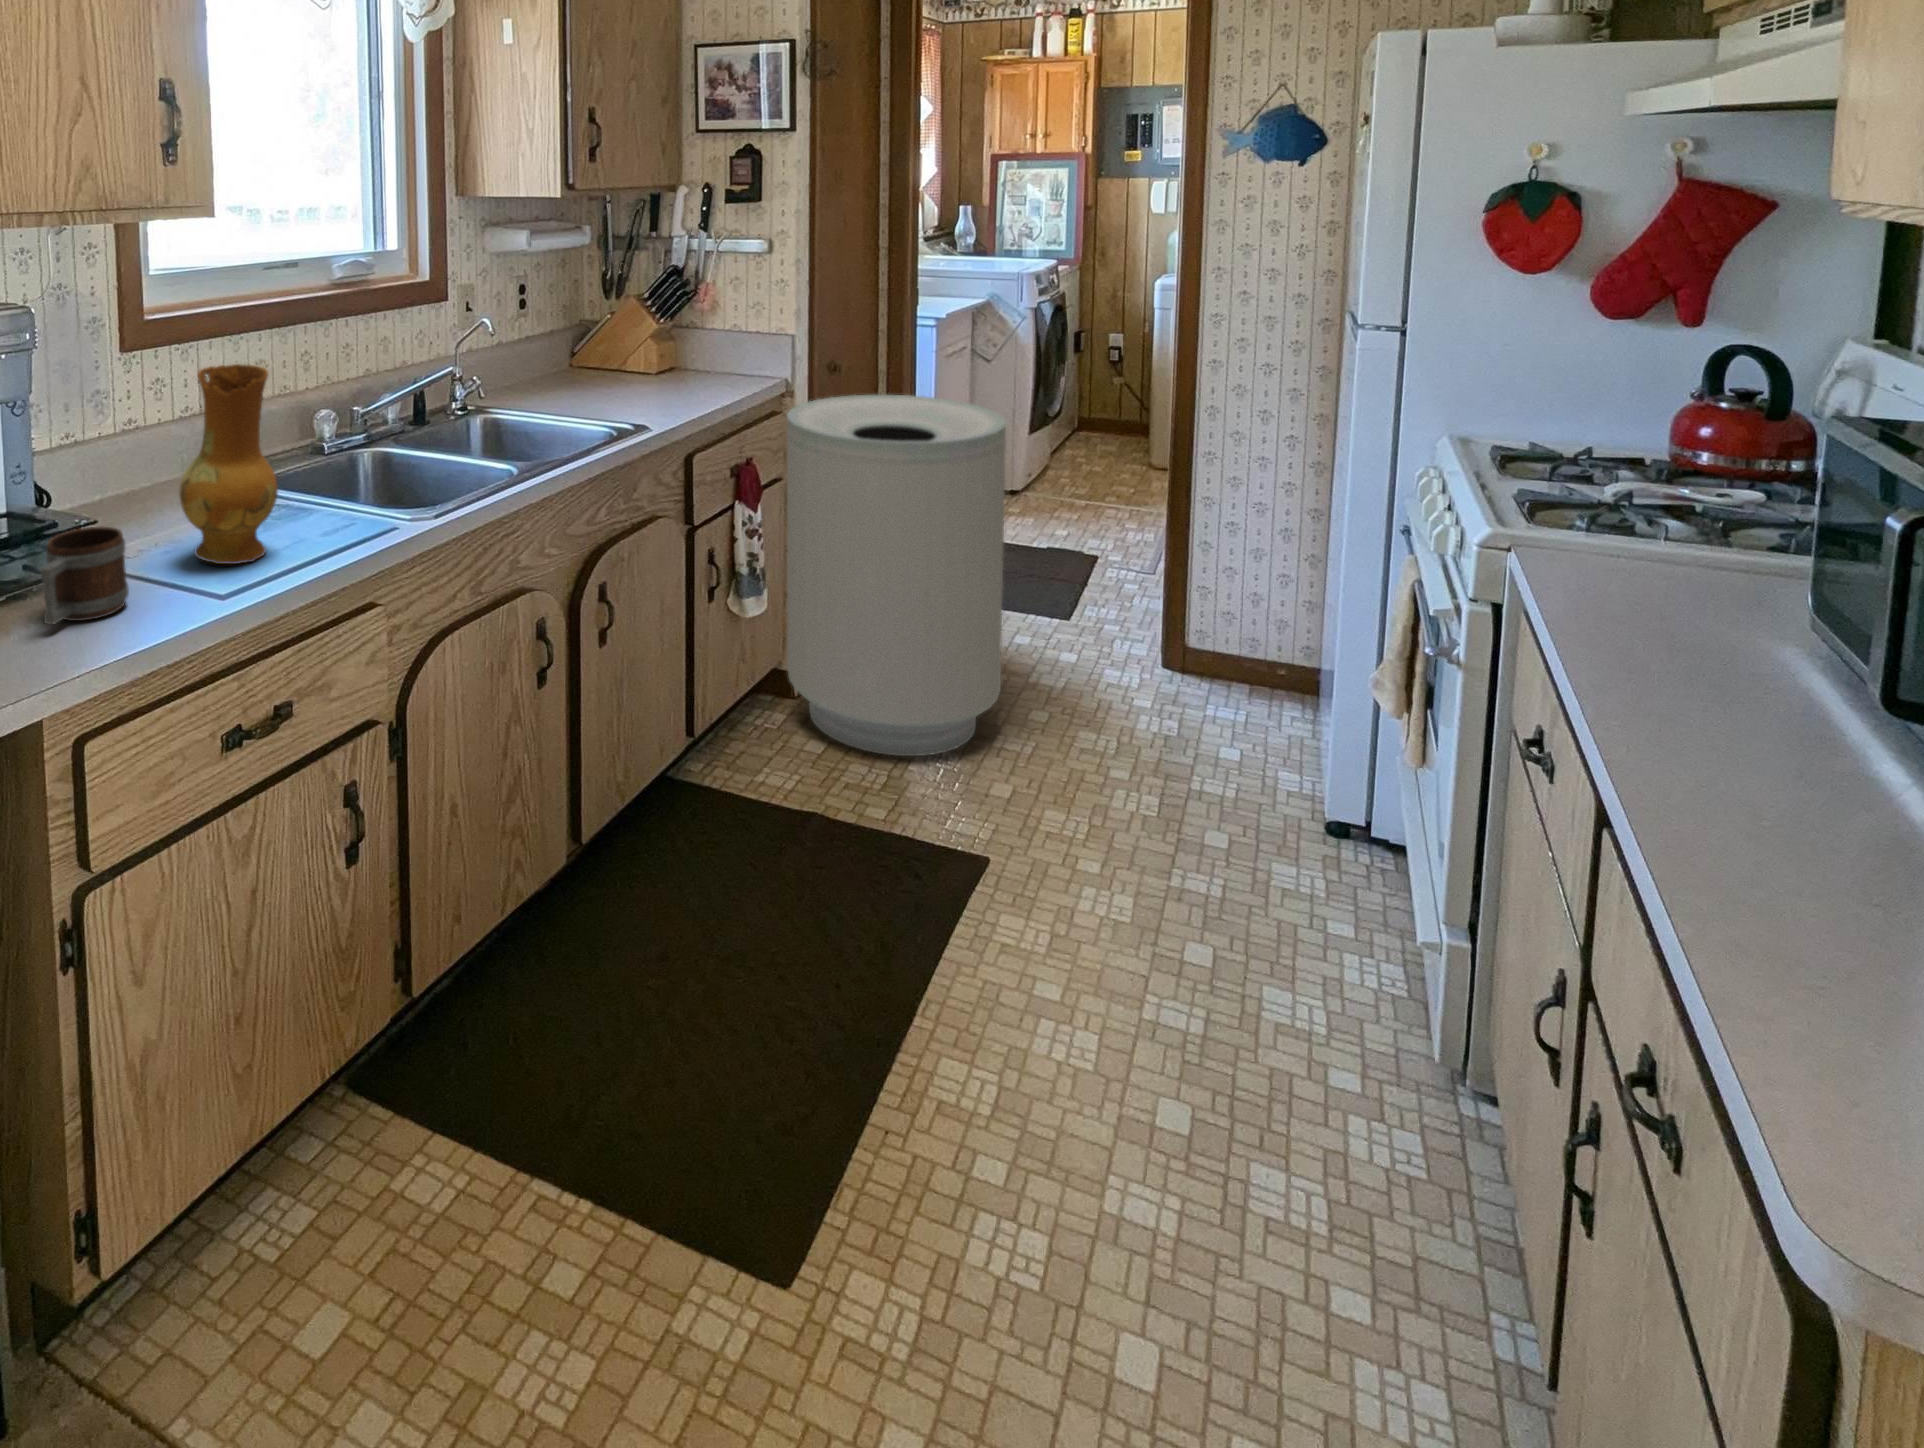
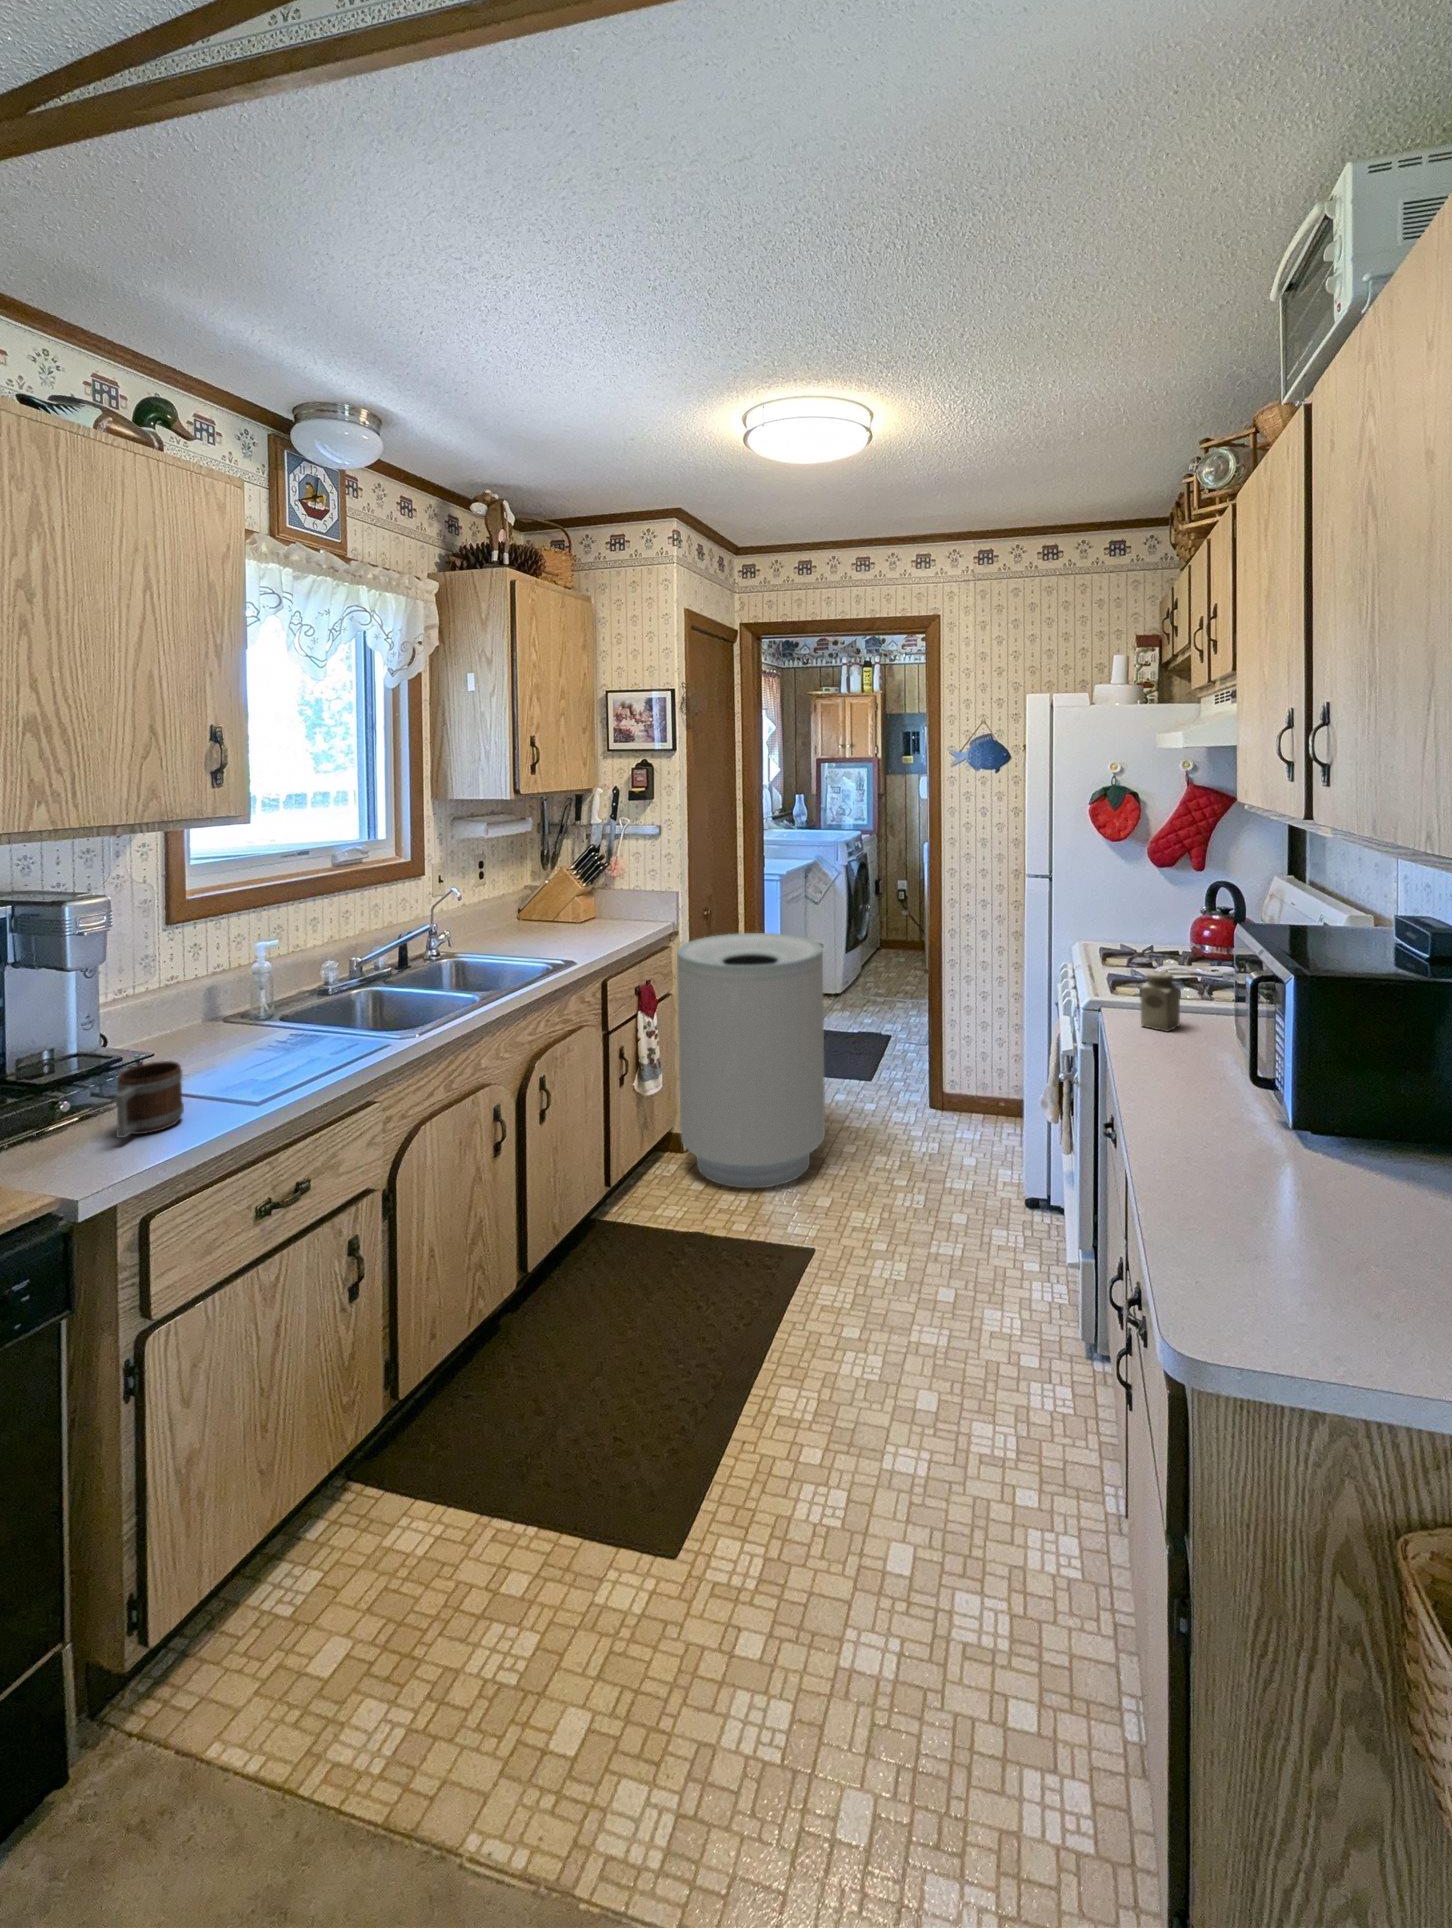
ceramic jug: present [179,364,278,564] -> none [222,934,301,1084]
salt shaker: none [1620,492,1708,600] -> present [1140,971,1180,1032]

